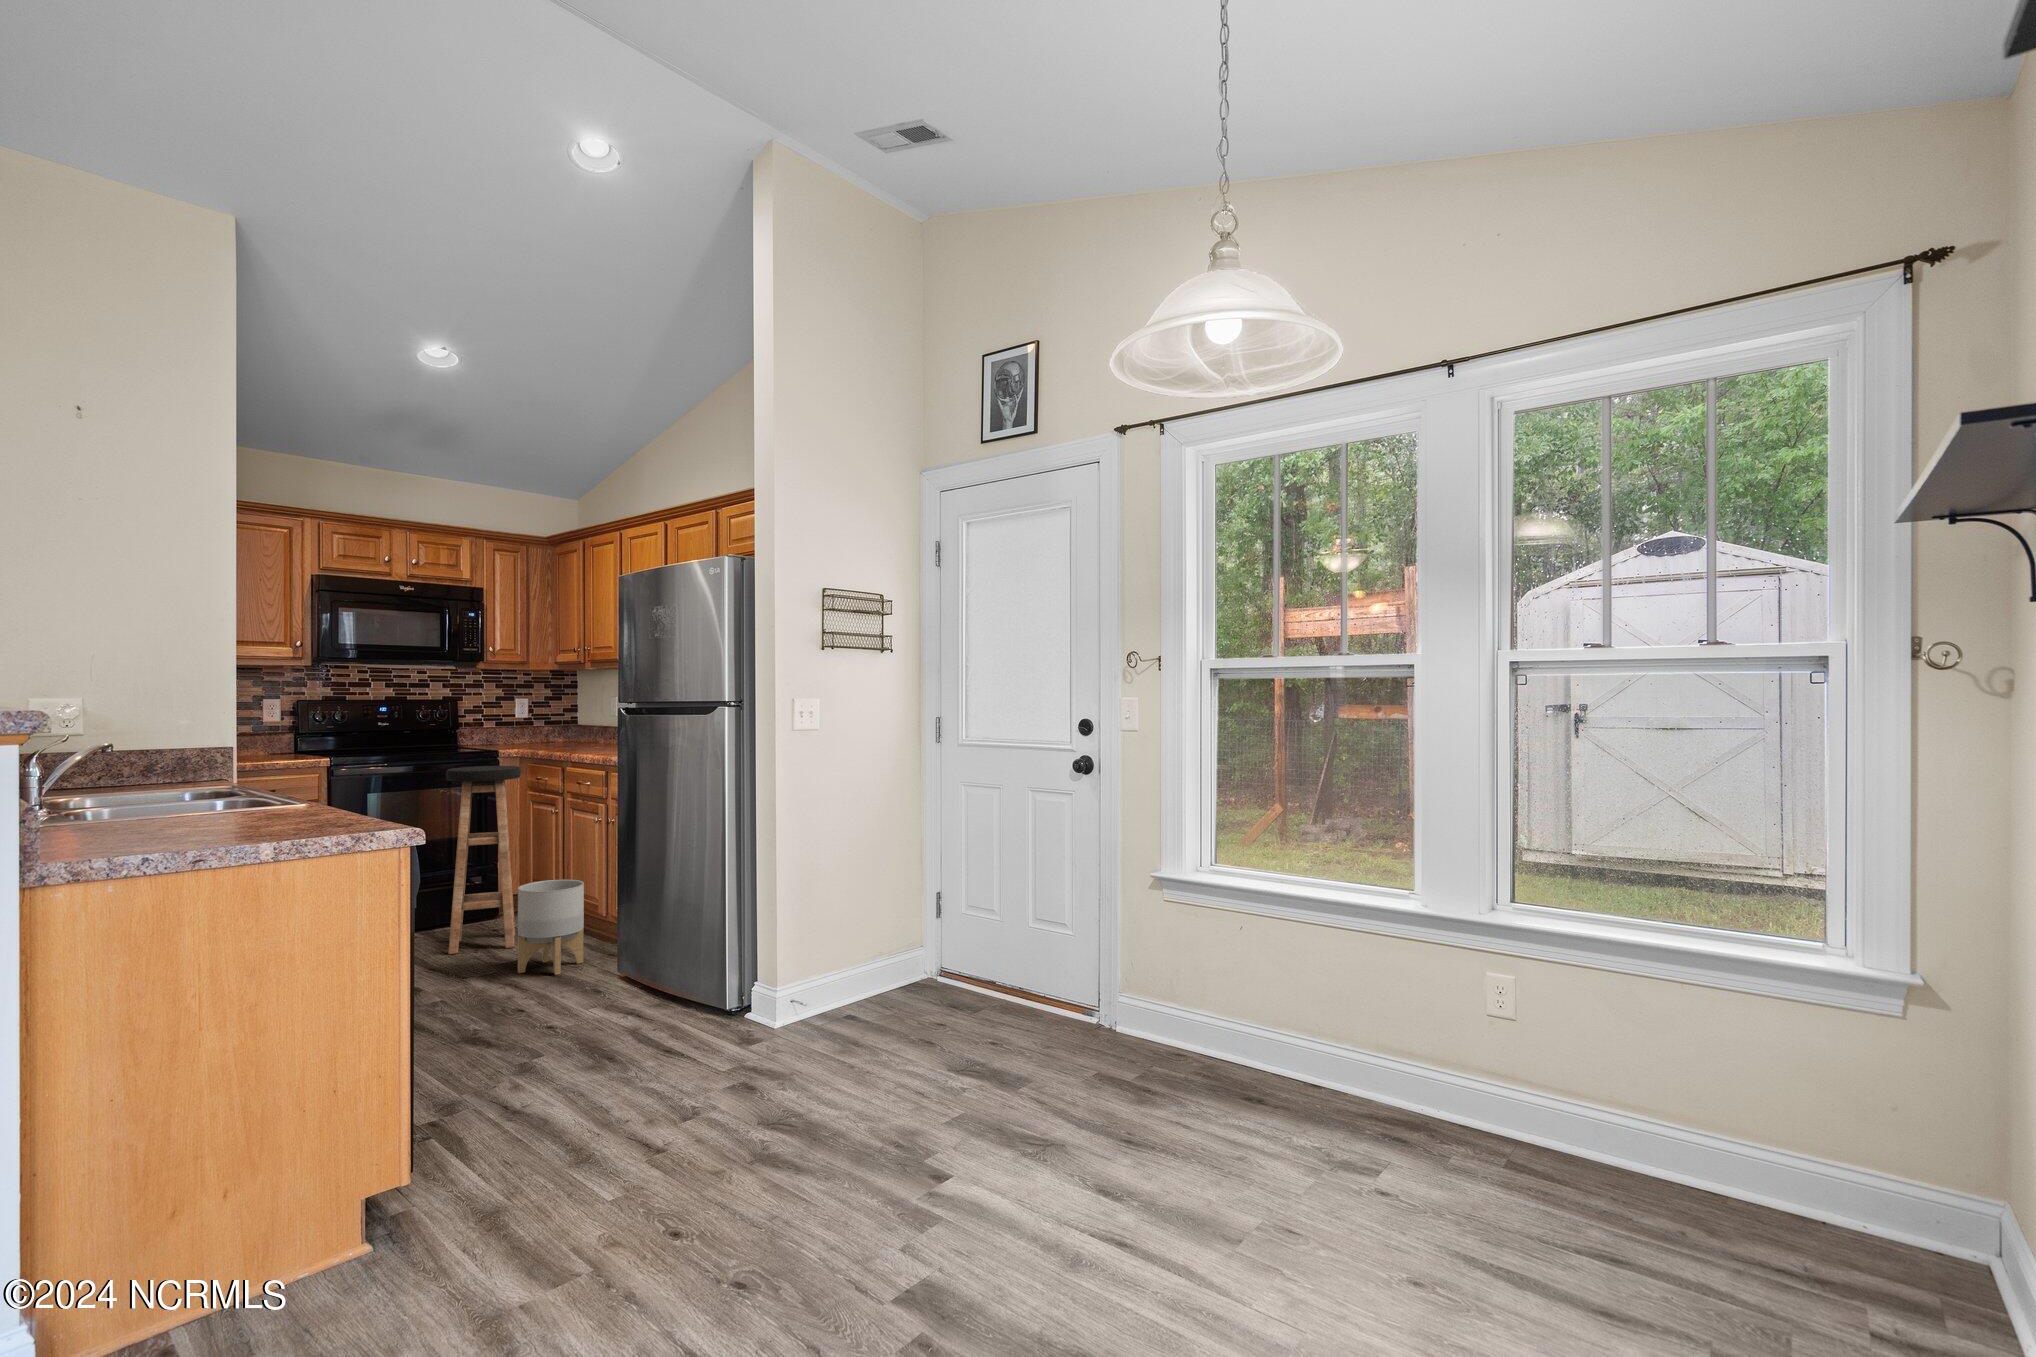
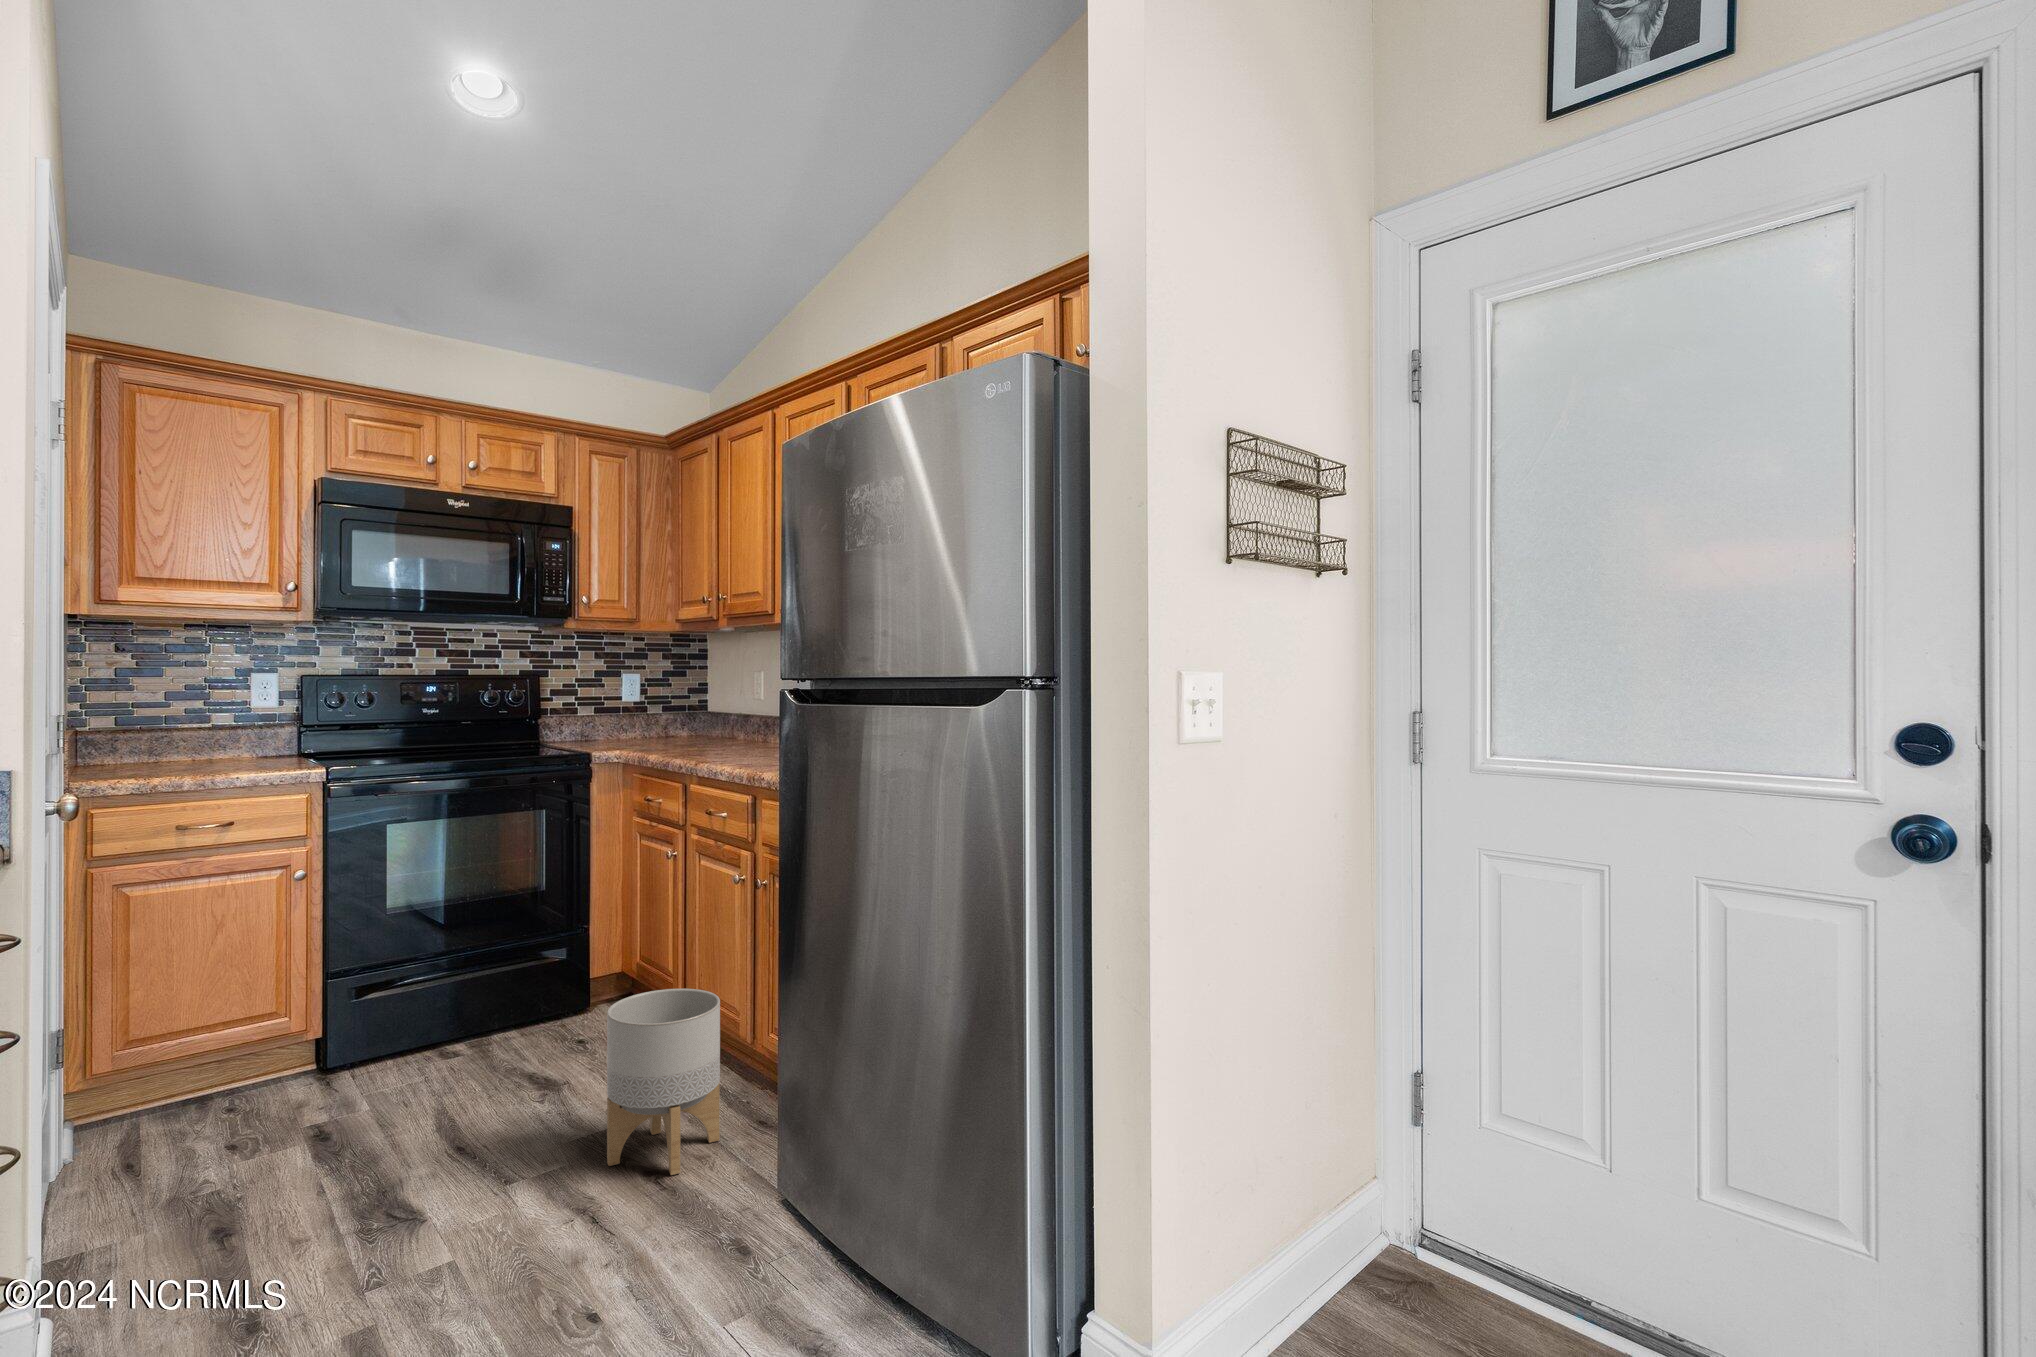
bar stool: present [446,766,521,954] -> none [500,781,619,1102]

